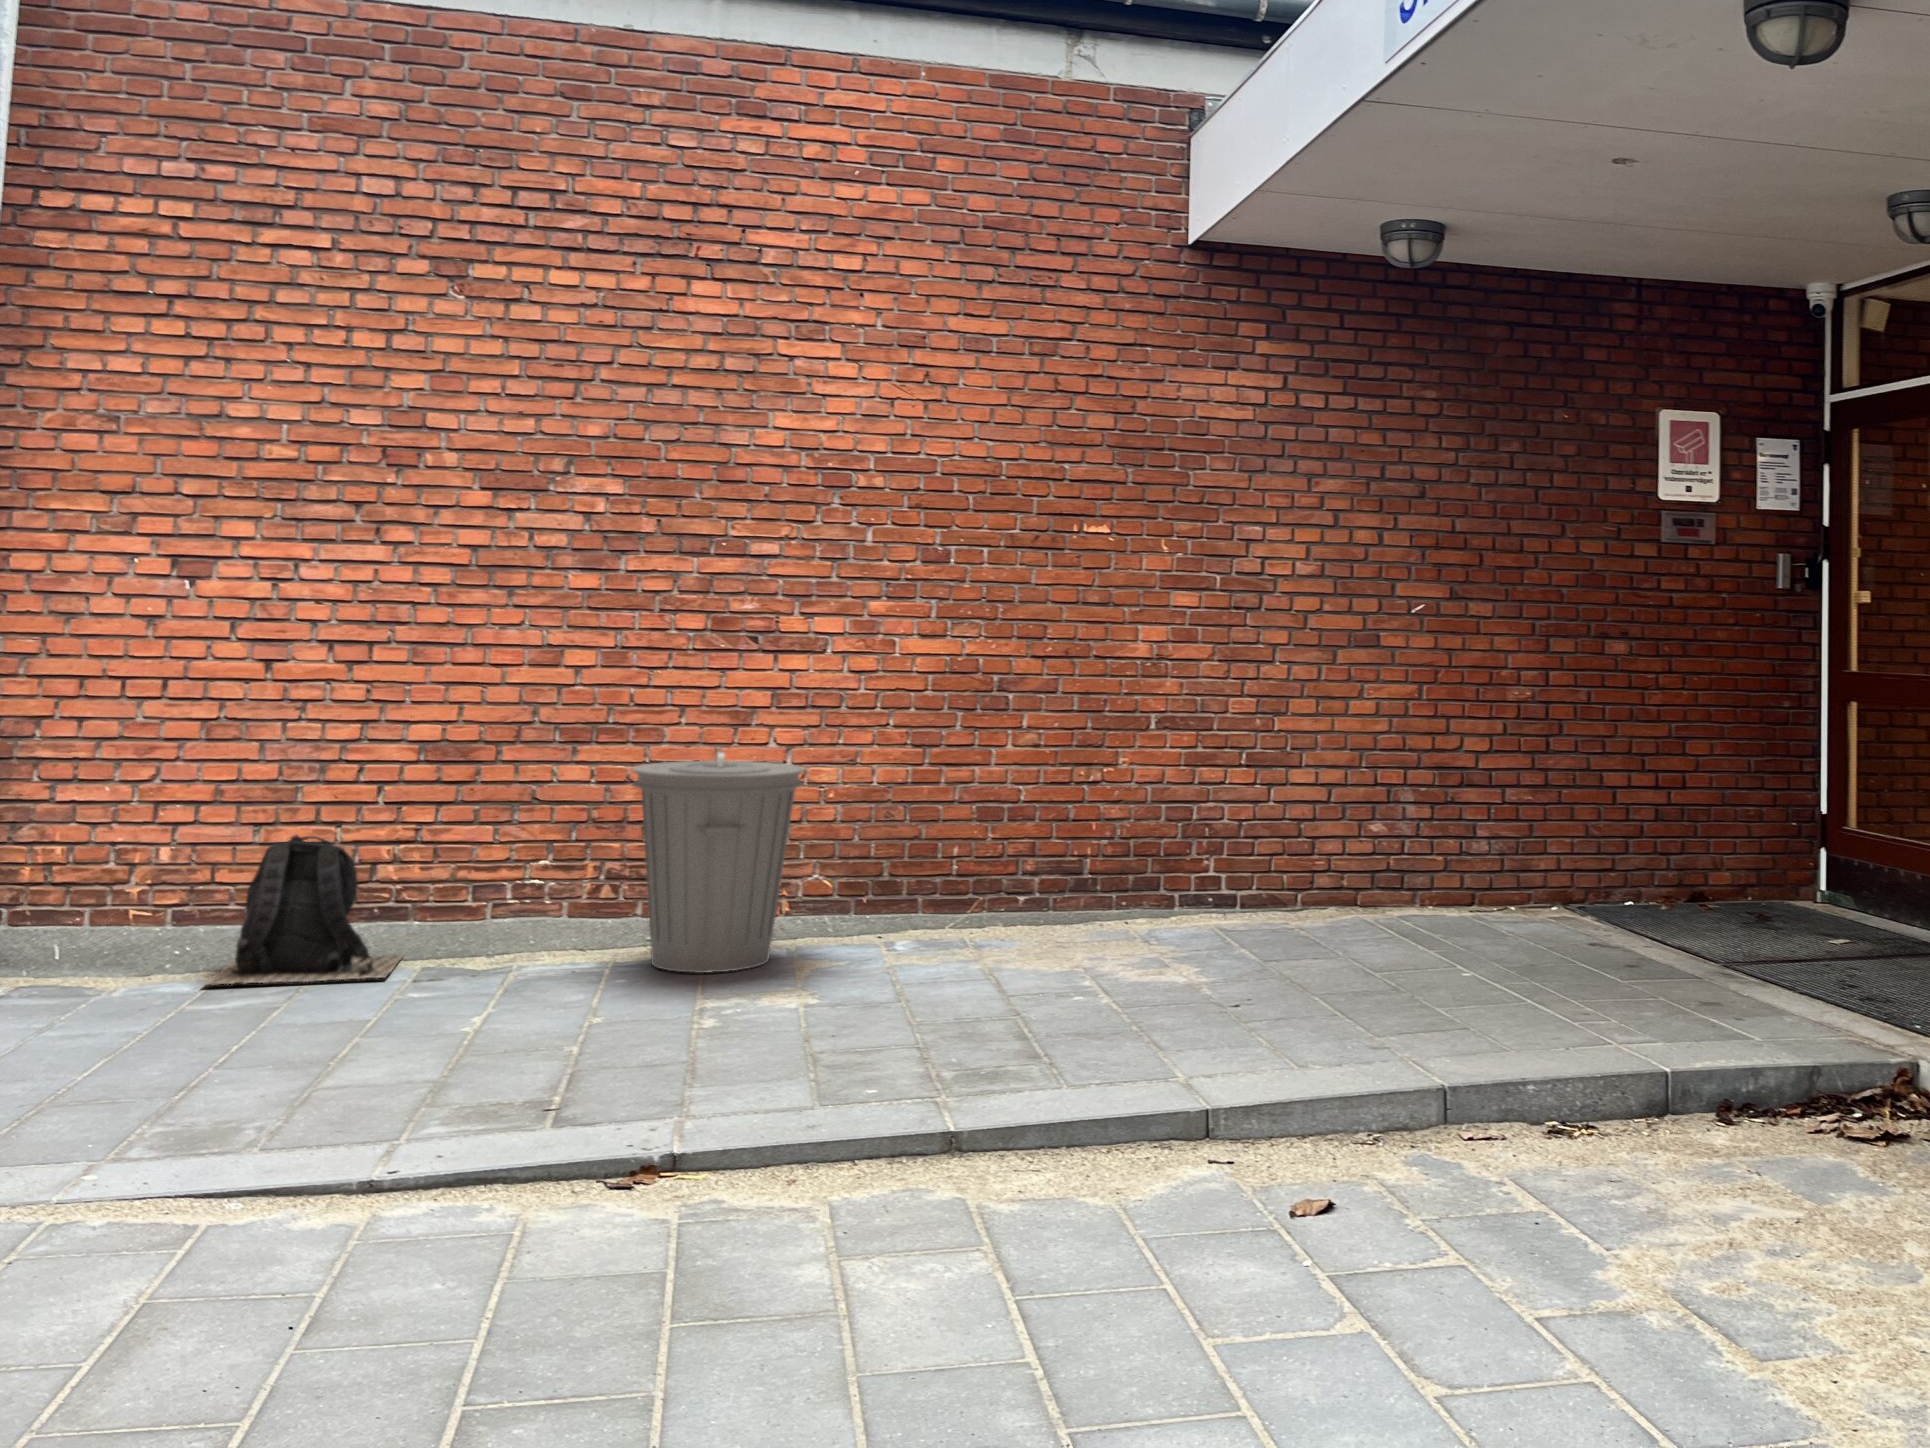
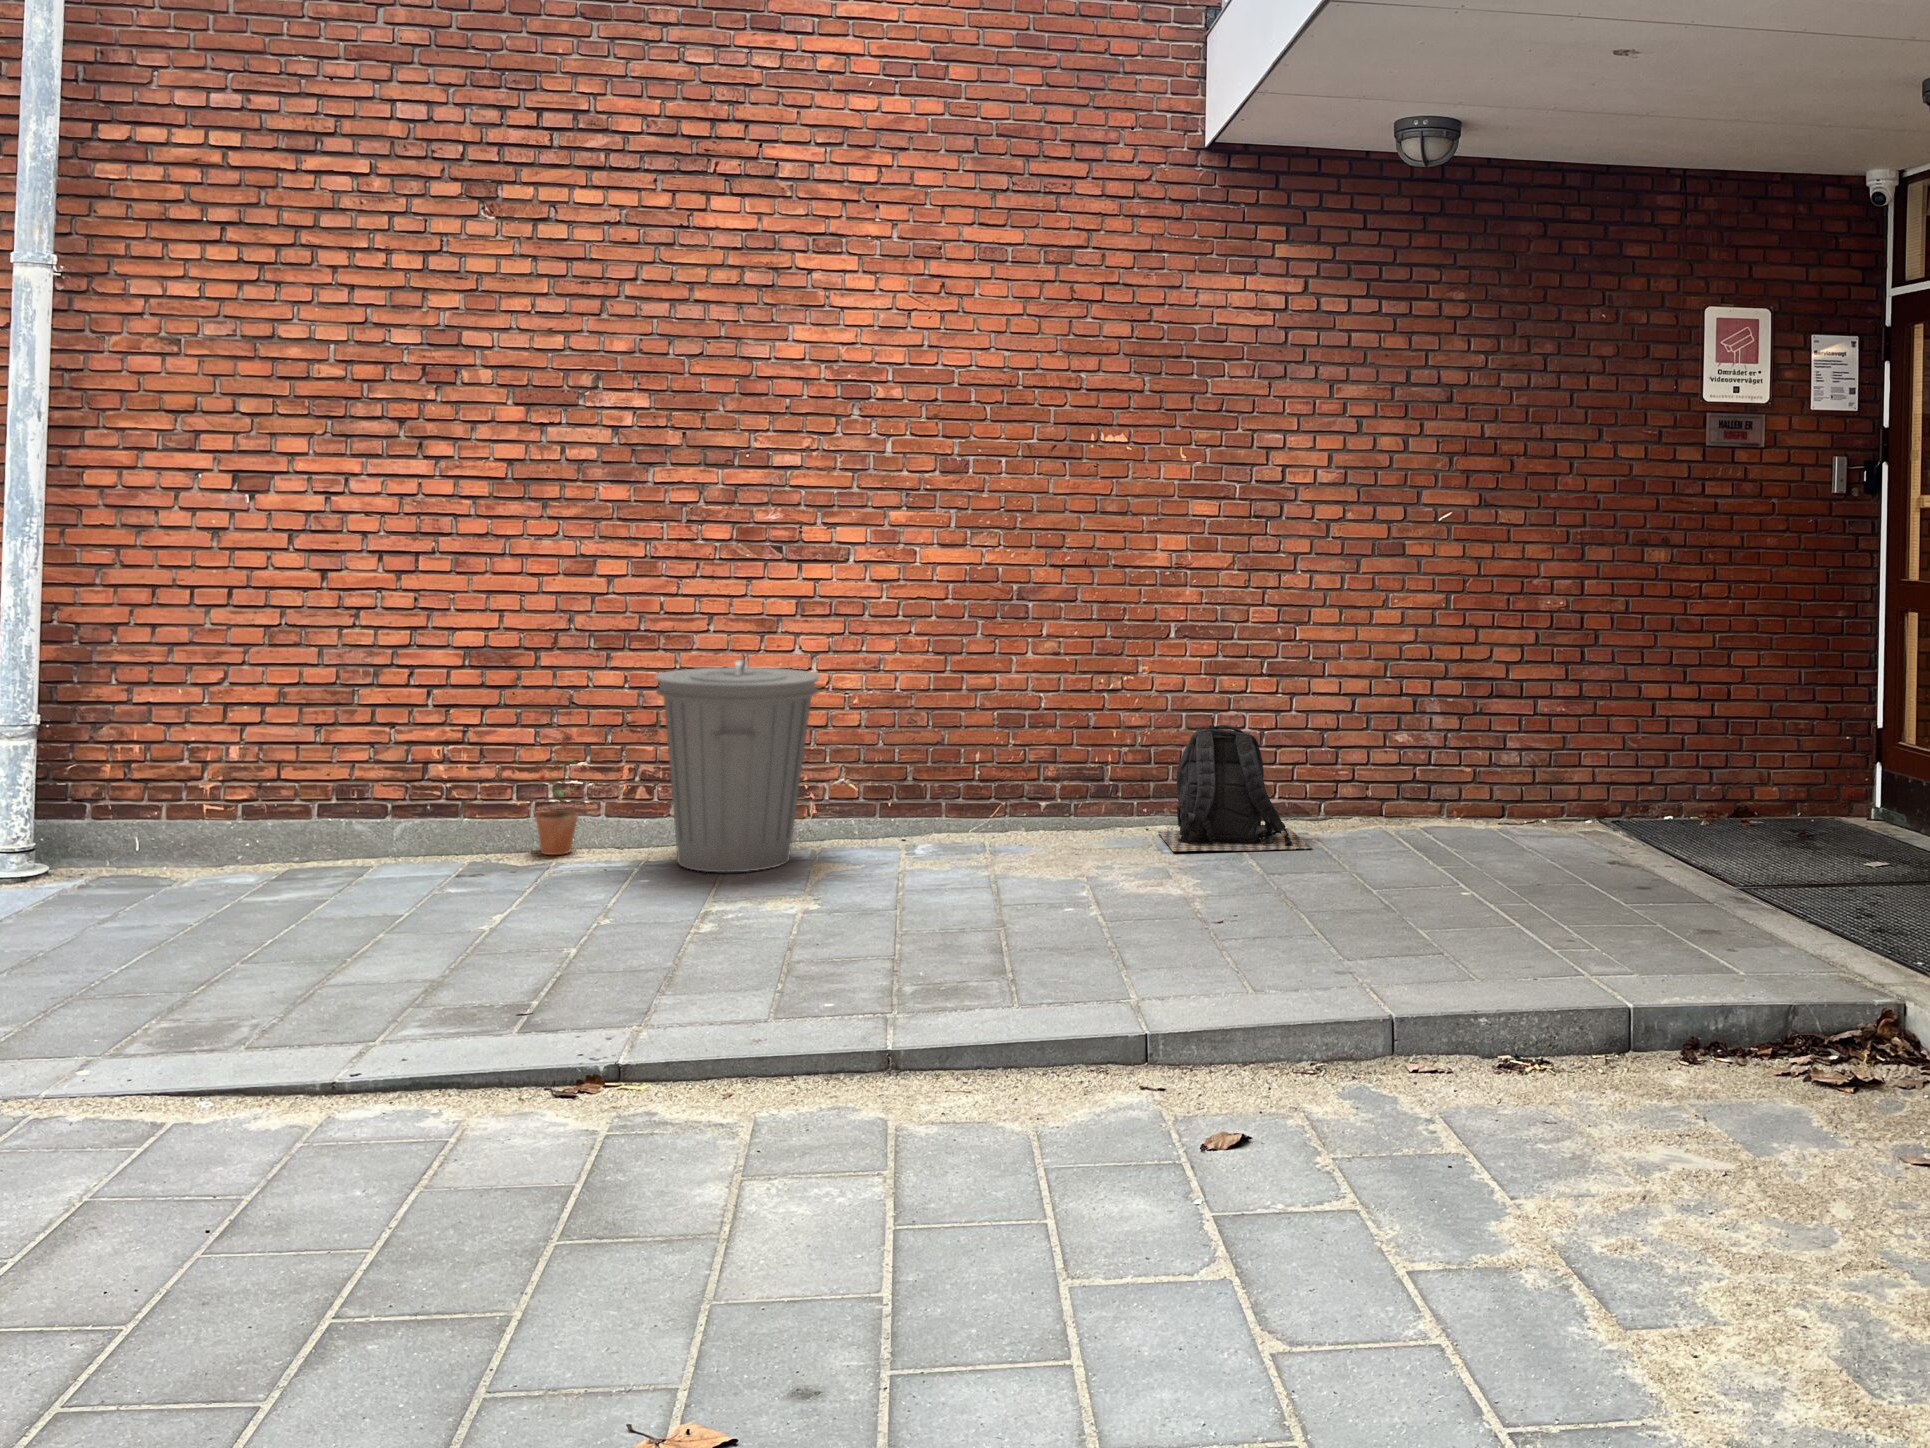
potted plant: none [492,829,543,960] -> present [535,732,578,855]
backpack: present [205,835,402,985] -> present [1158,724,1312,851]

